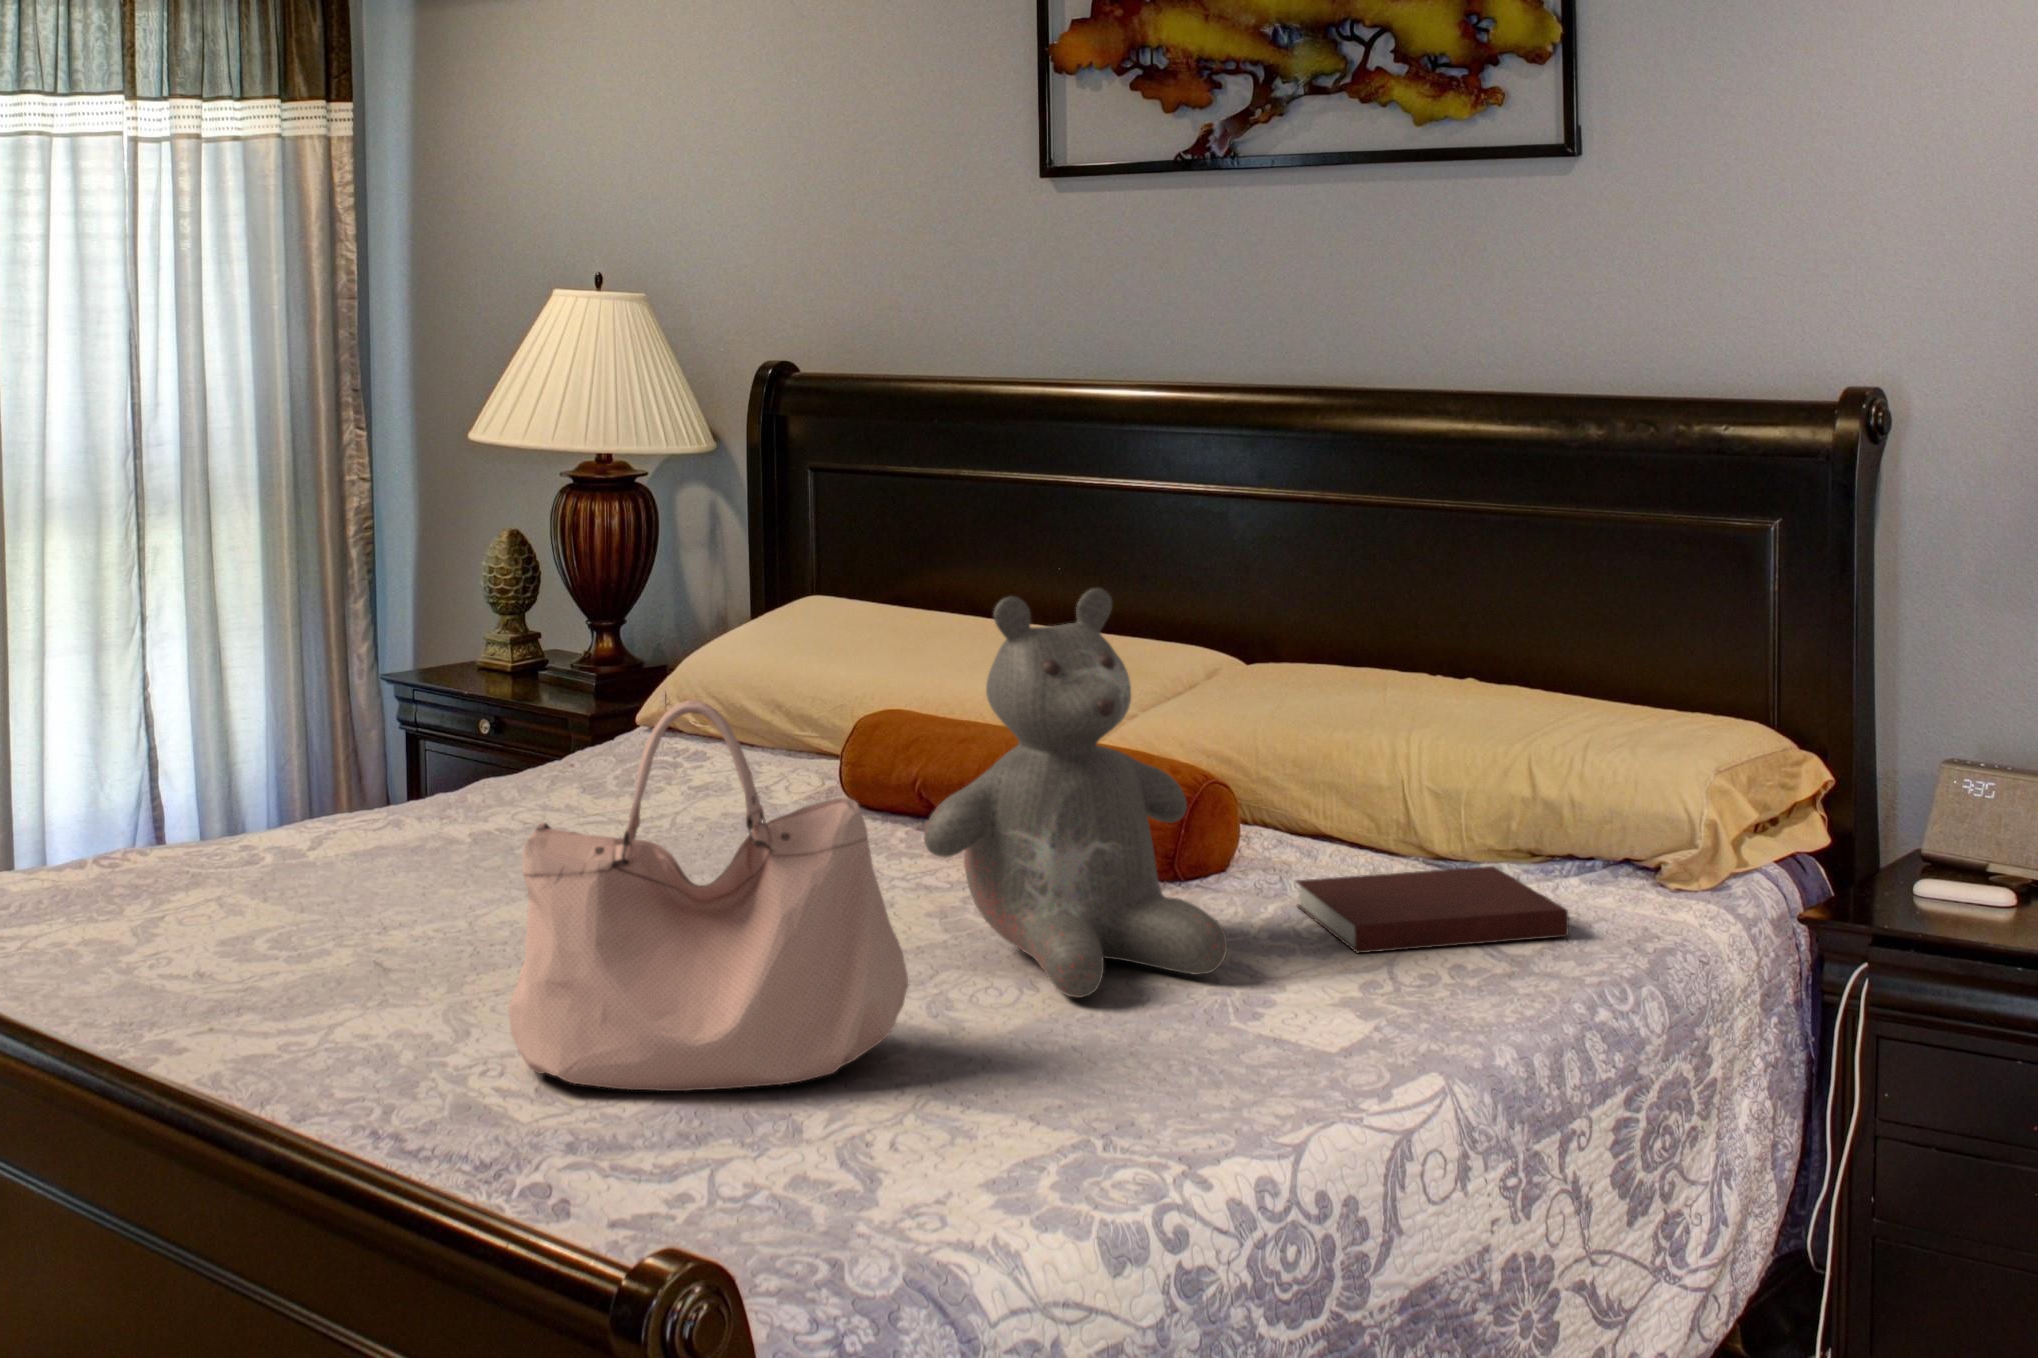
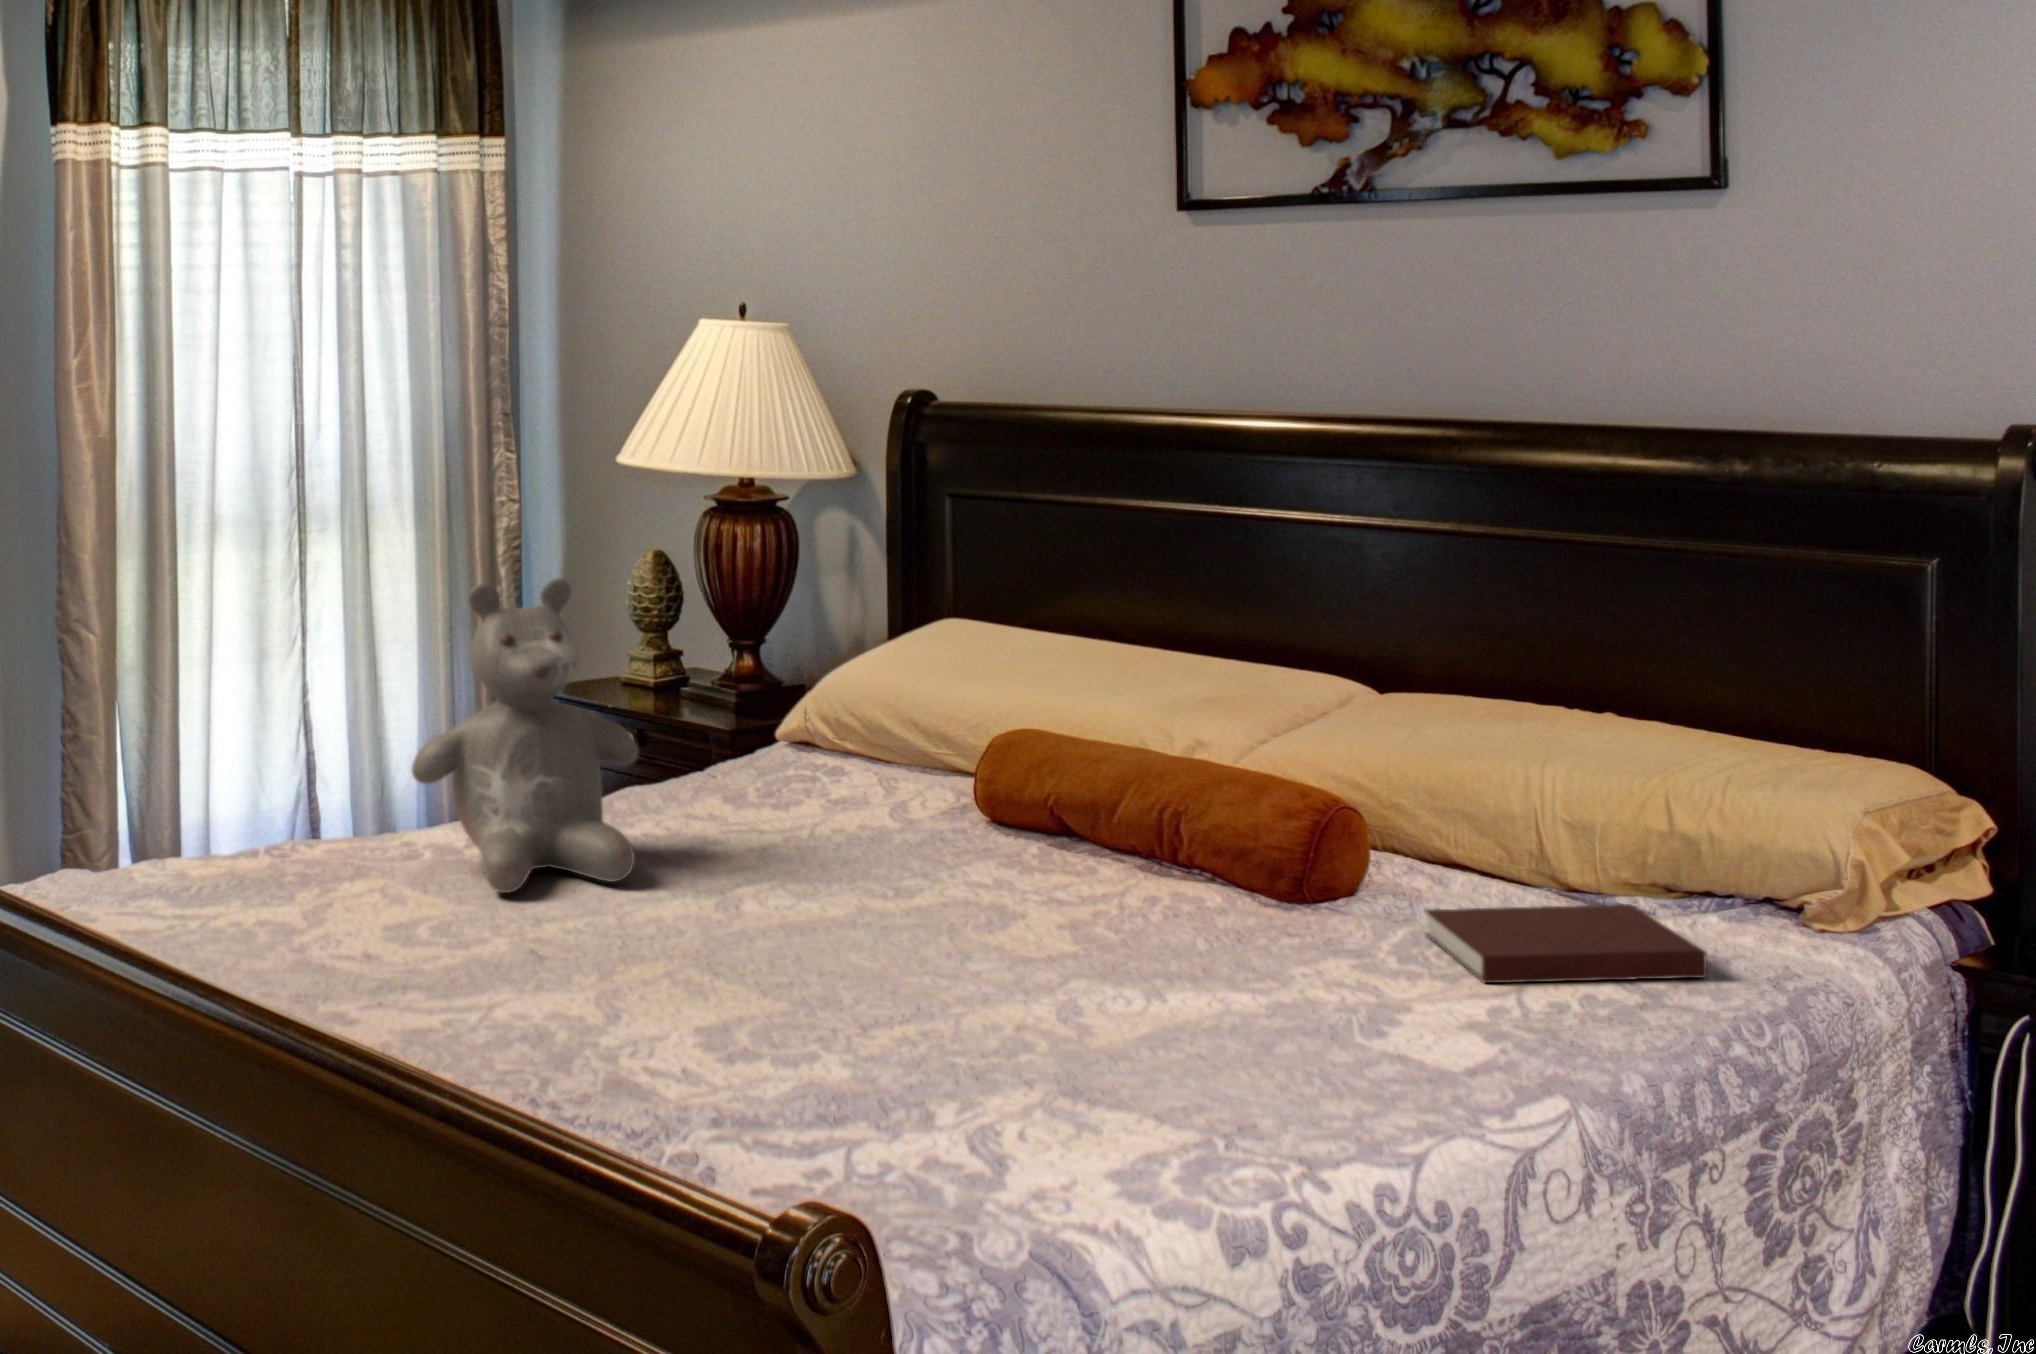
teddy bear: present [924,588,1228,998] -> present [412,579,639,893]
handbag: present [509,700,909,1091] -> none [677,725,1041,1075]

